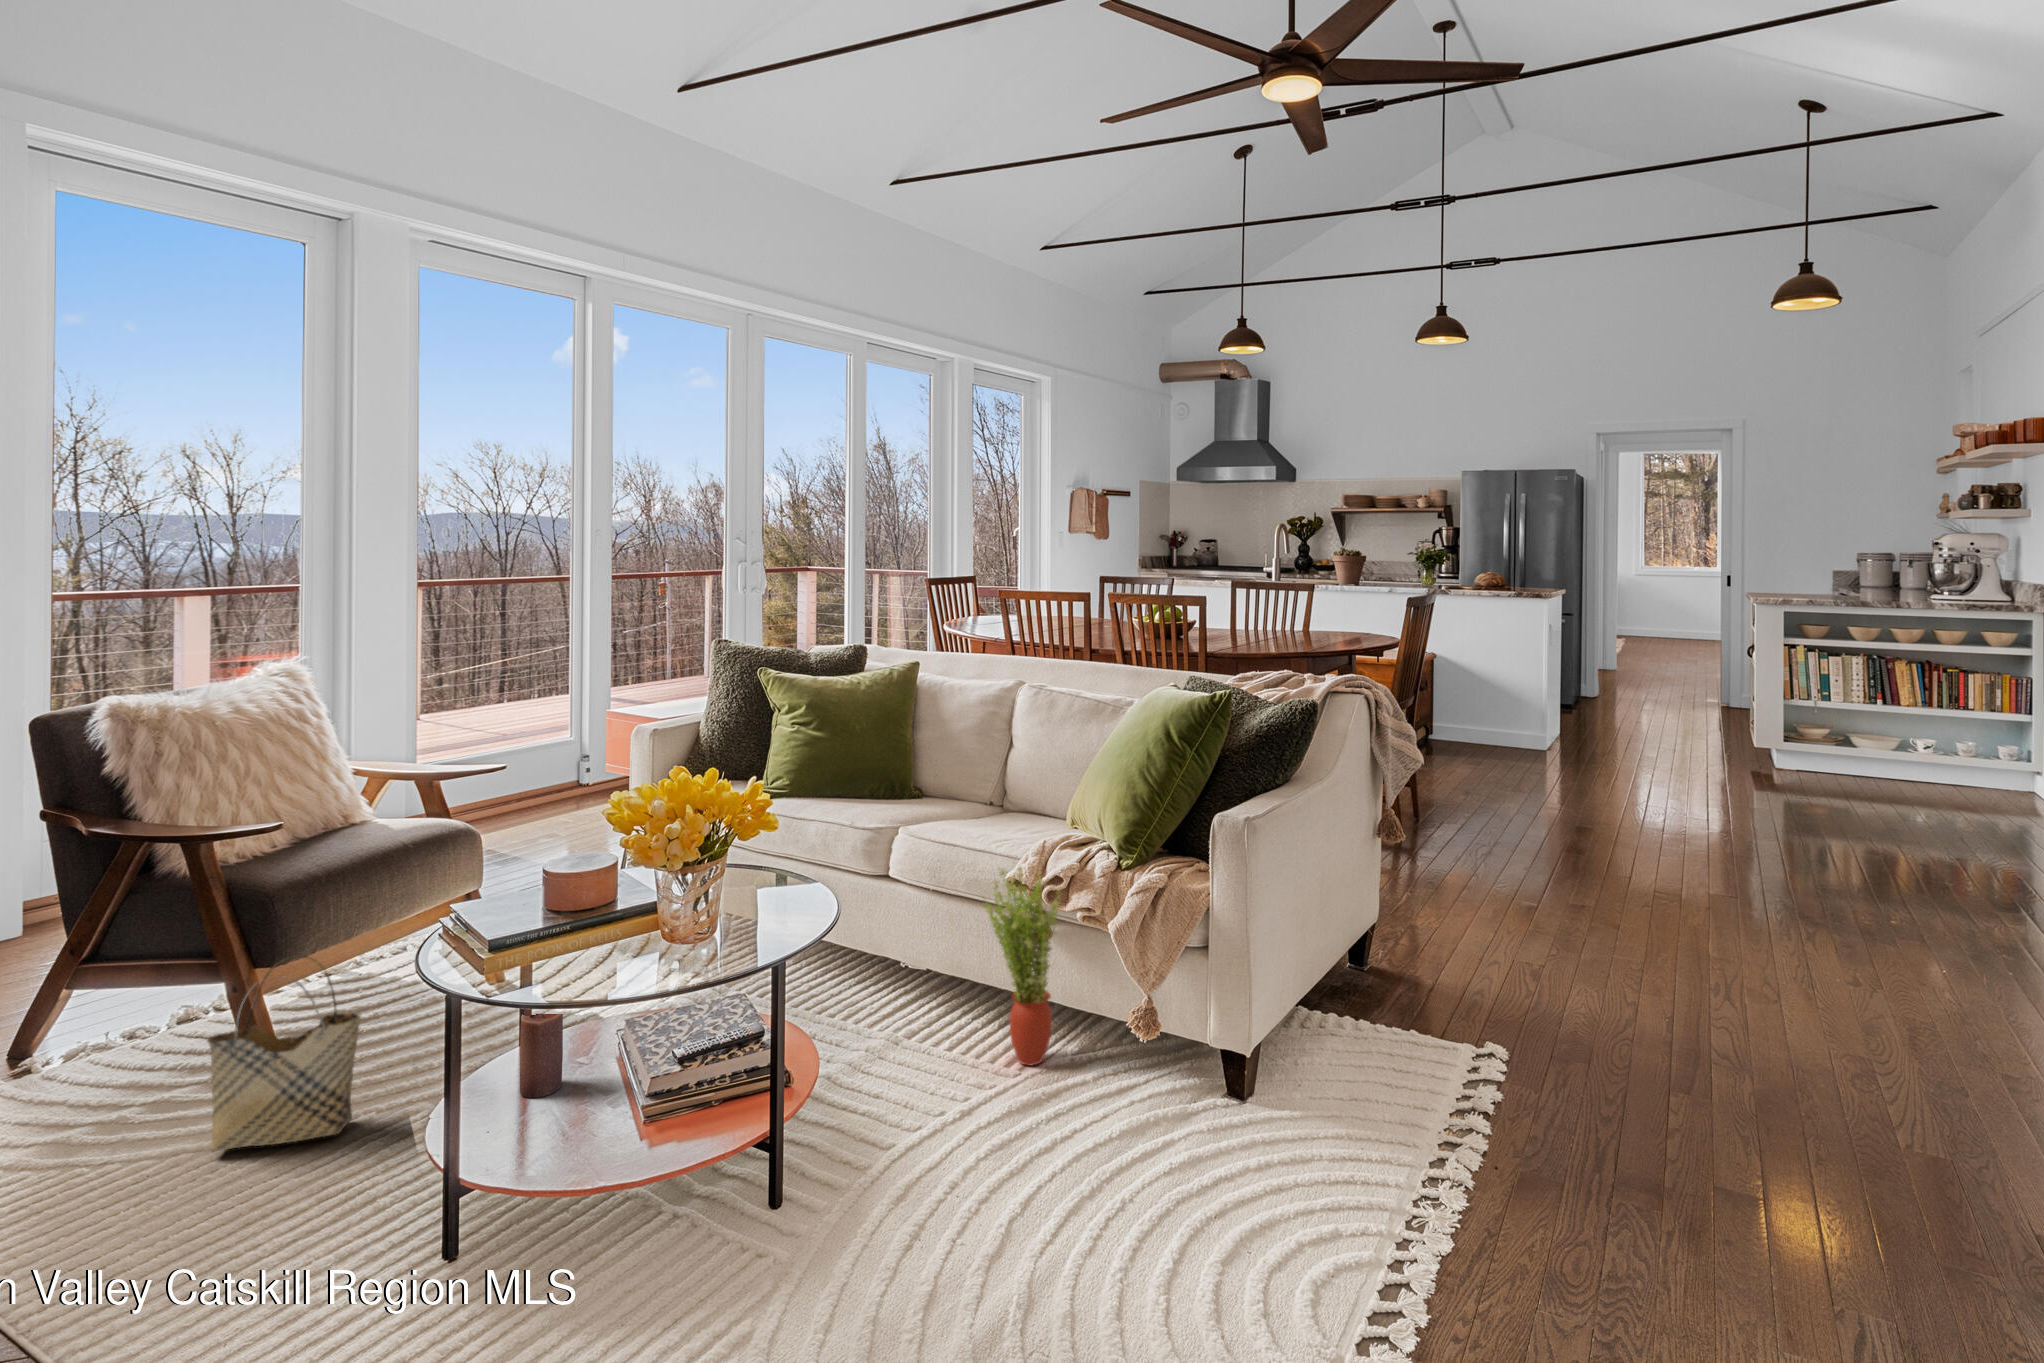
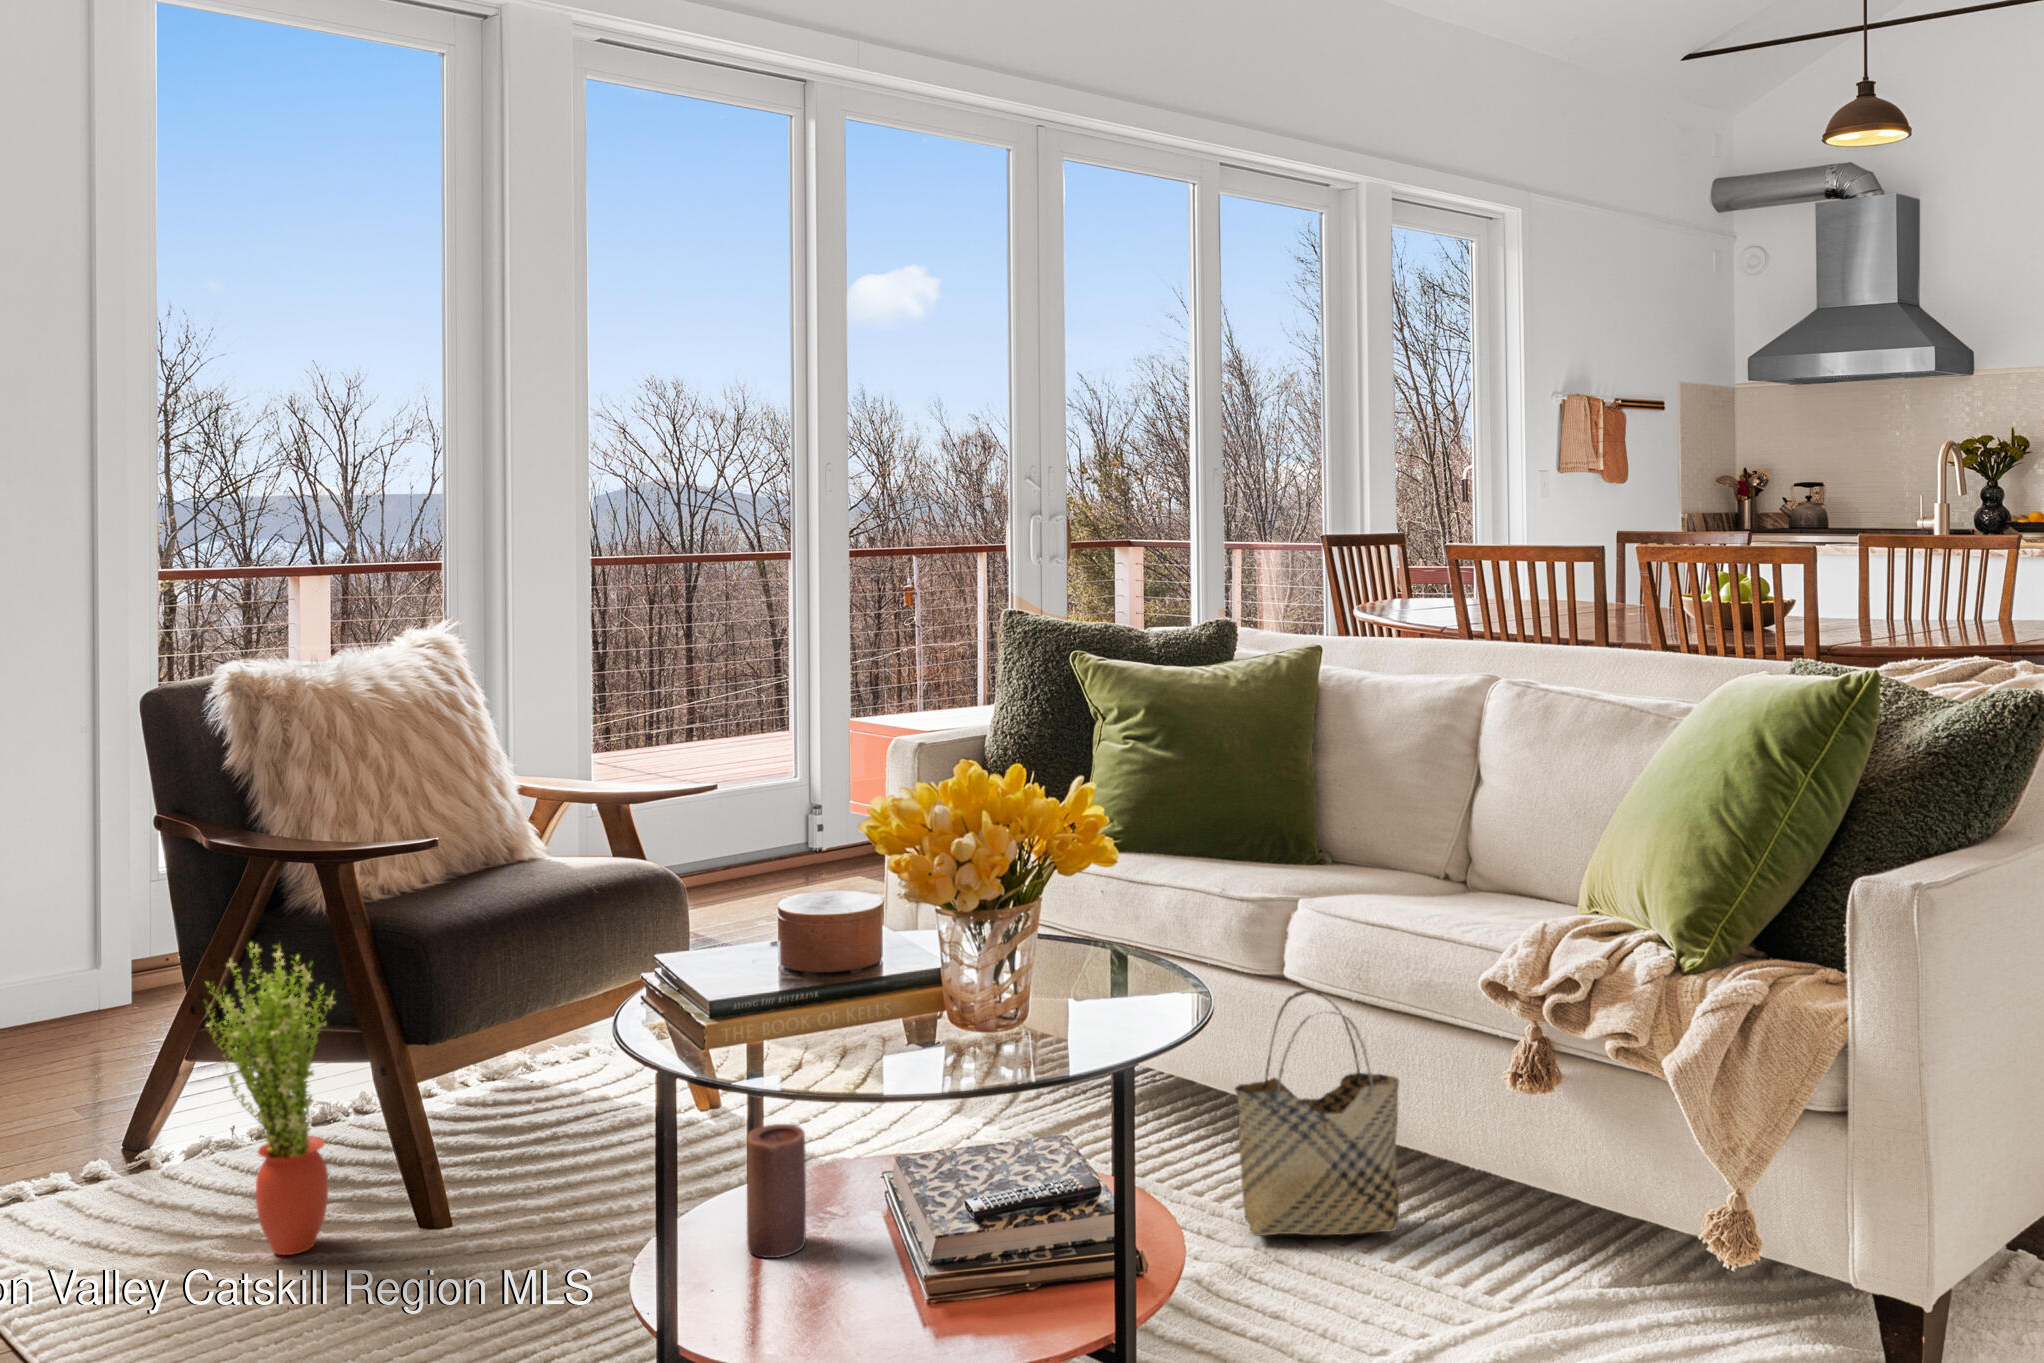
potted plant: present [983,866,1059,1065] -> present [207,943,336,1255]
woven basket: present [207,954,361,1152] -> present [1235,990,1399,1236]

